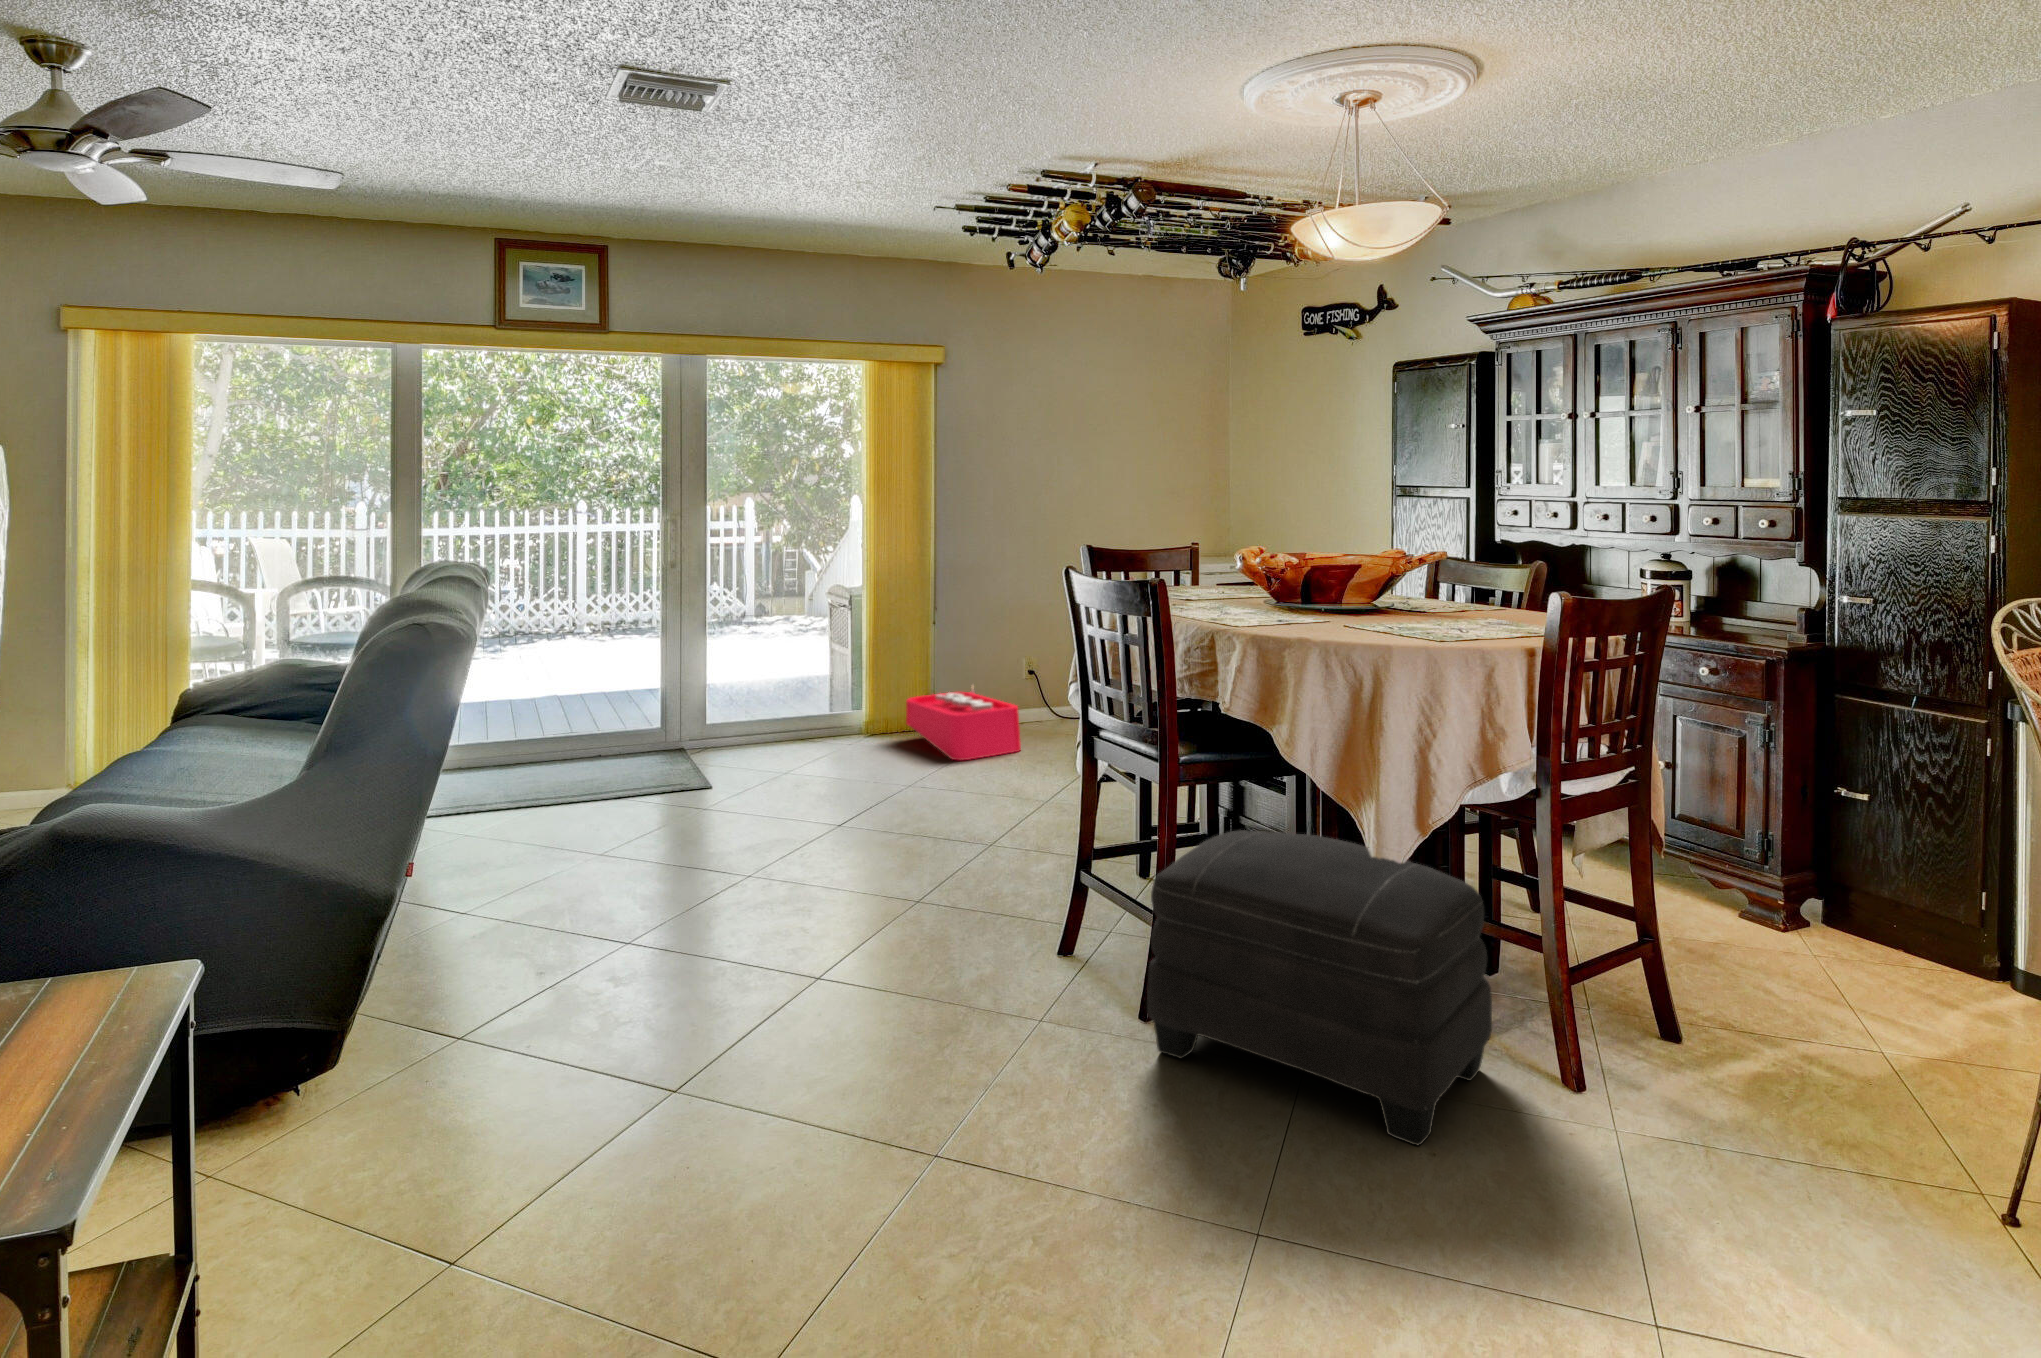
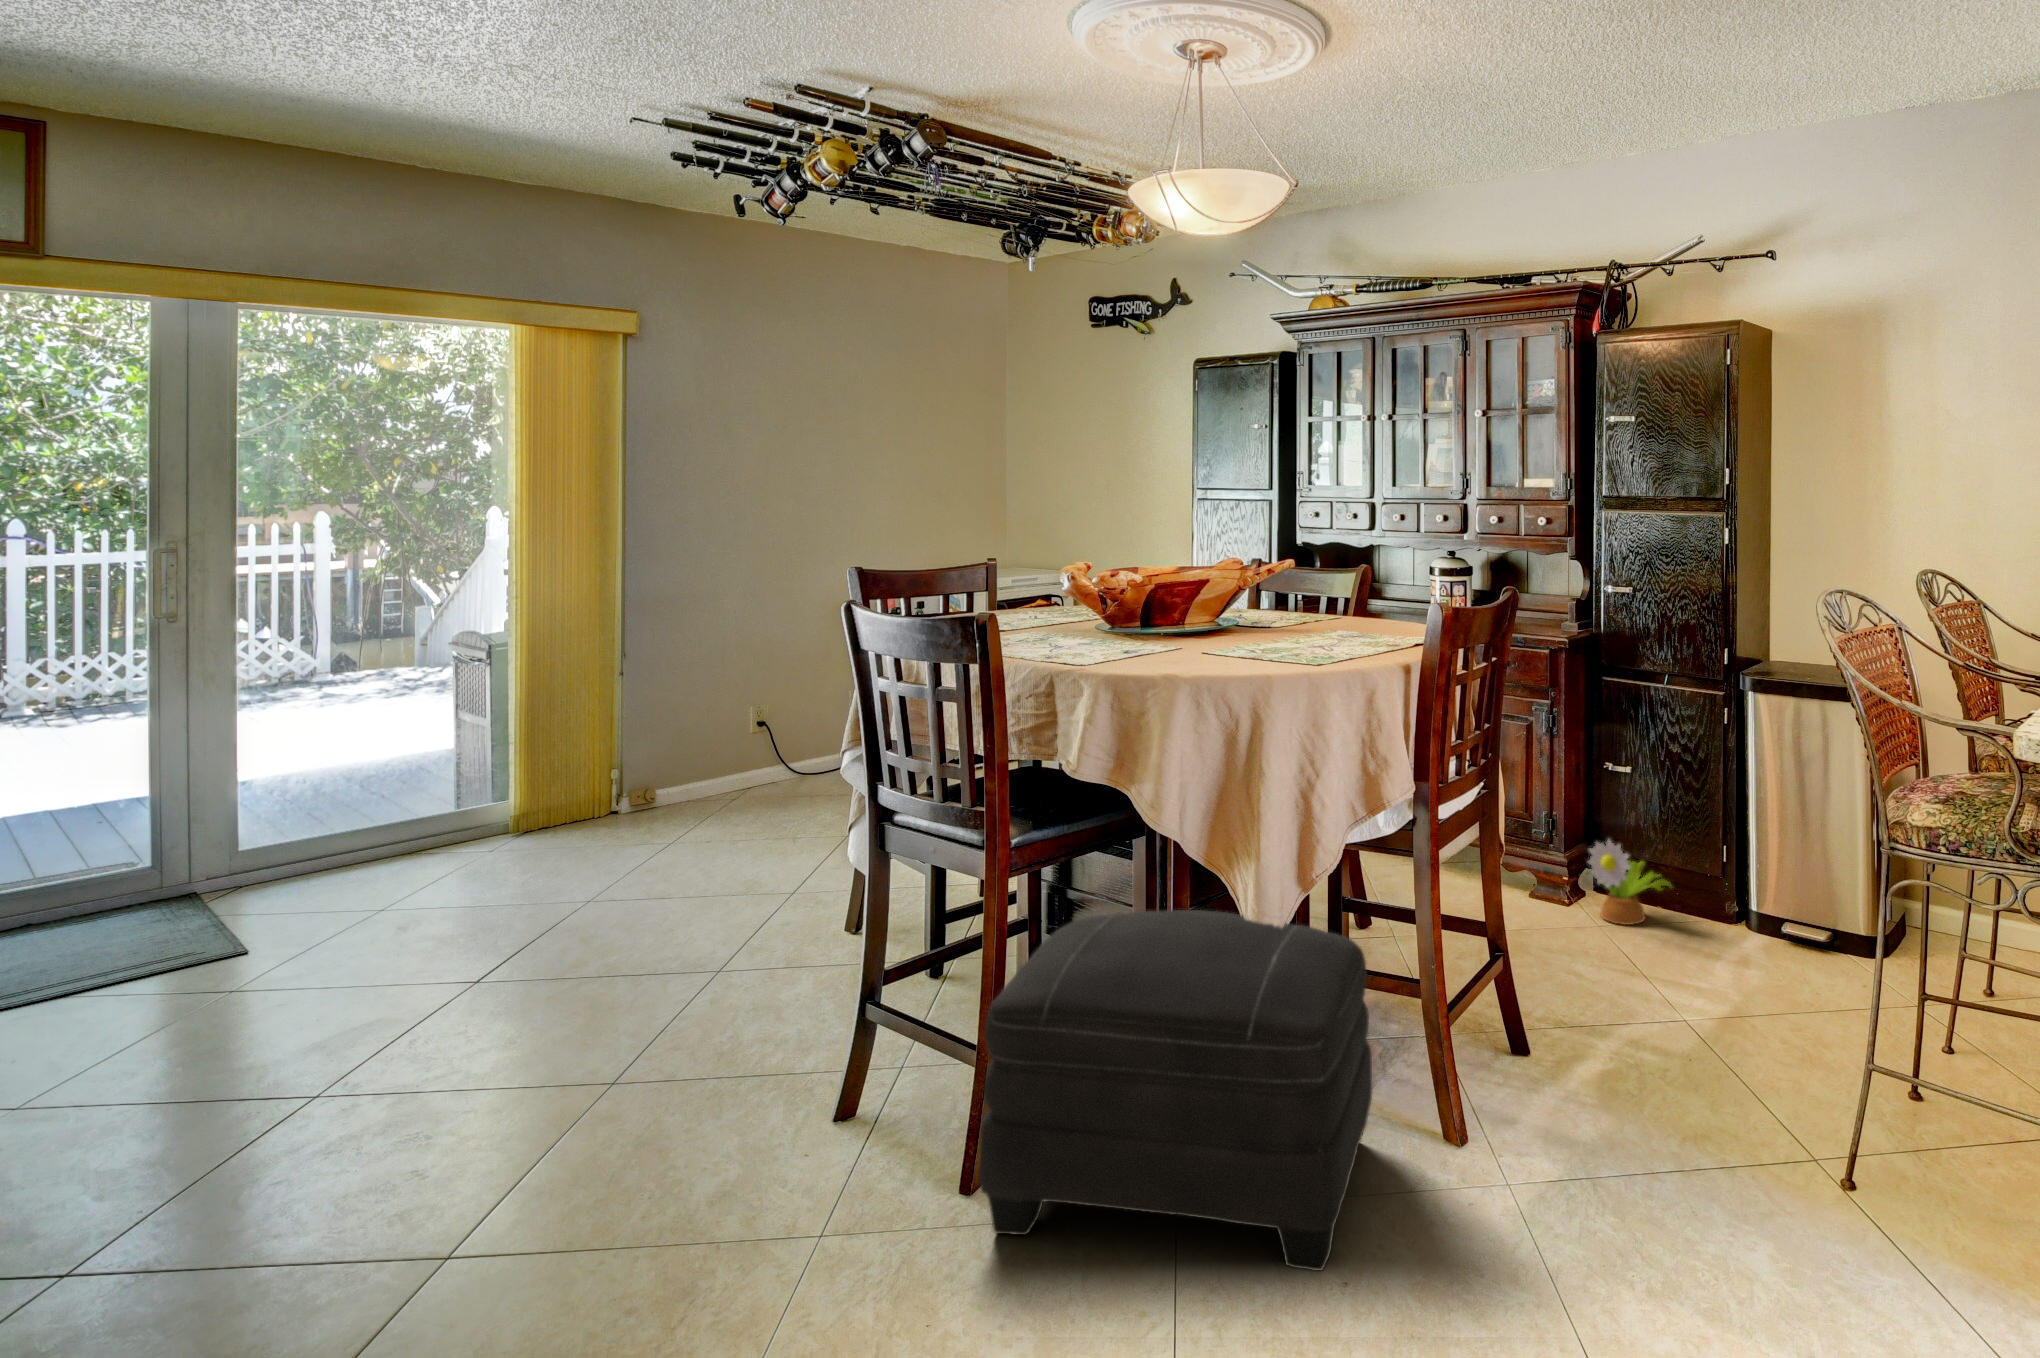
storage bin: present [906,685,1021,760] -> none [585,742,756,849]
decorative plant: none [1795,865,1918,965] -> present [1585,839,1672,925]

